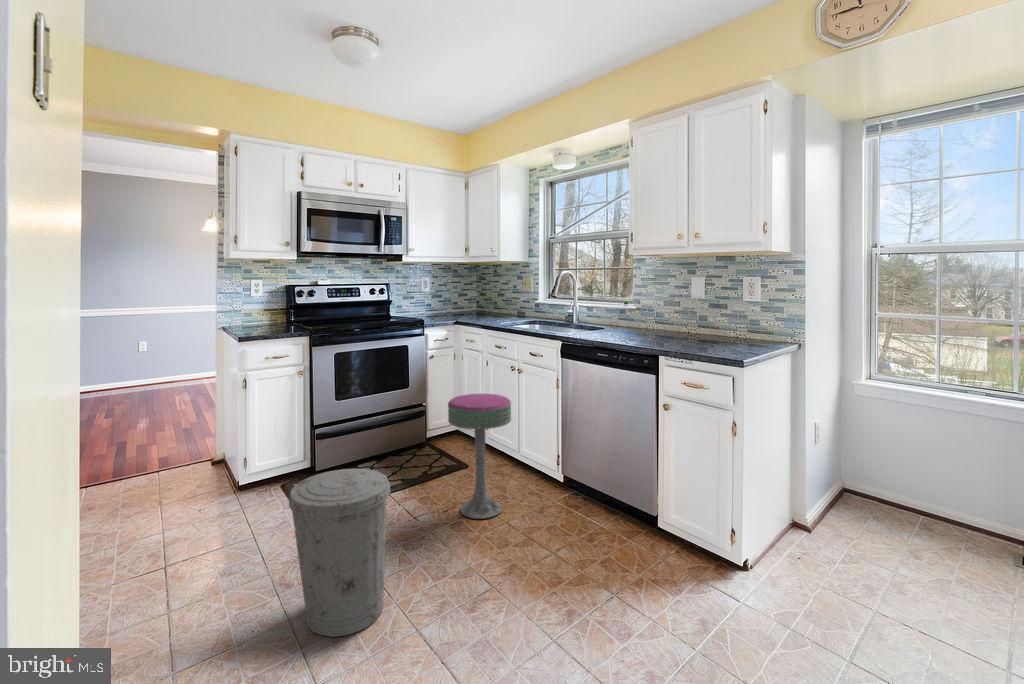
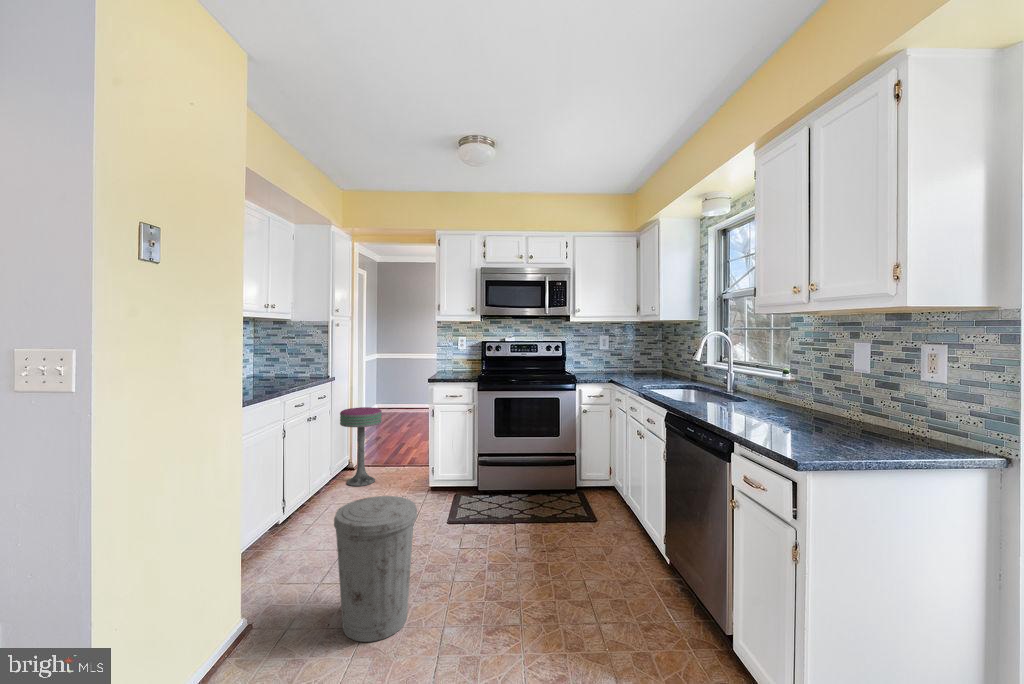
bar stool: present [448,394,511,519] -> present [340,407,382,486]

